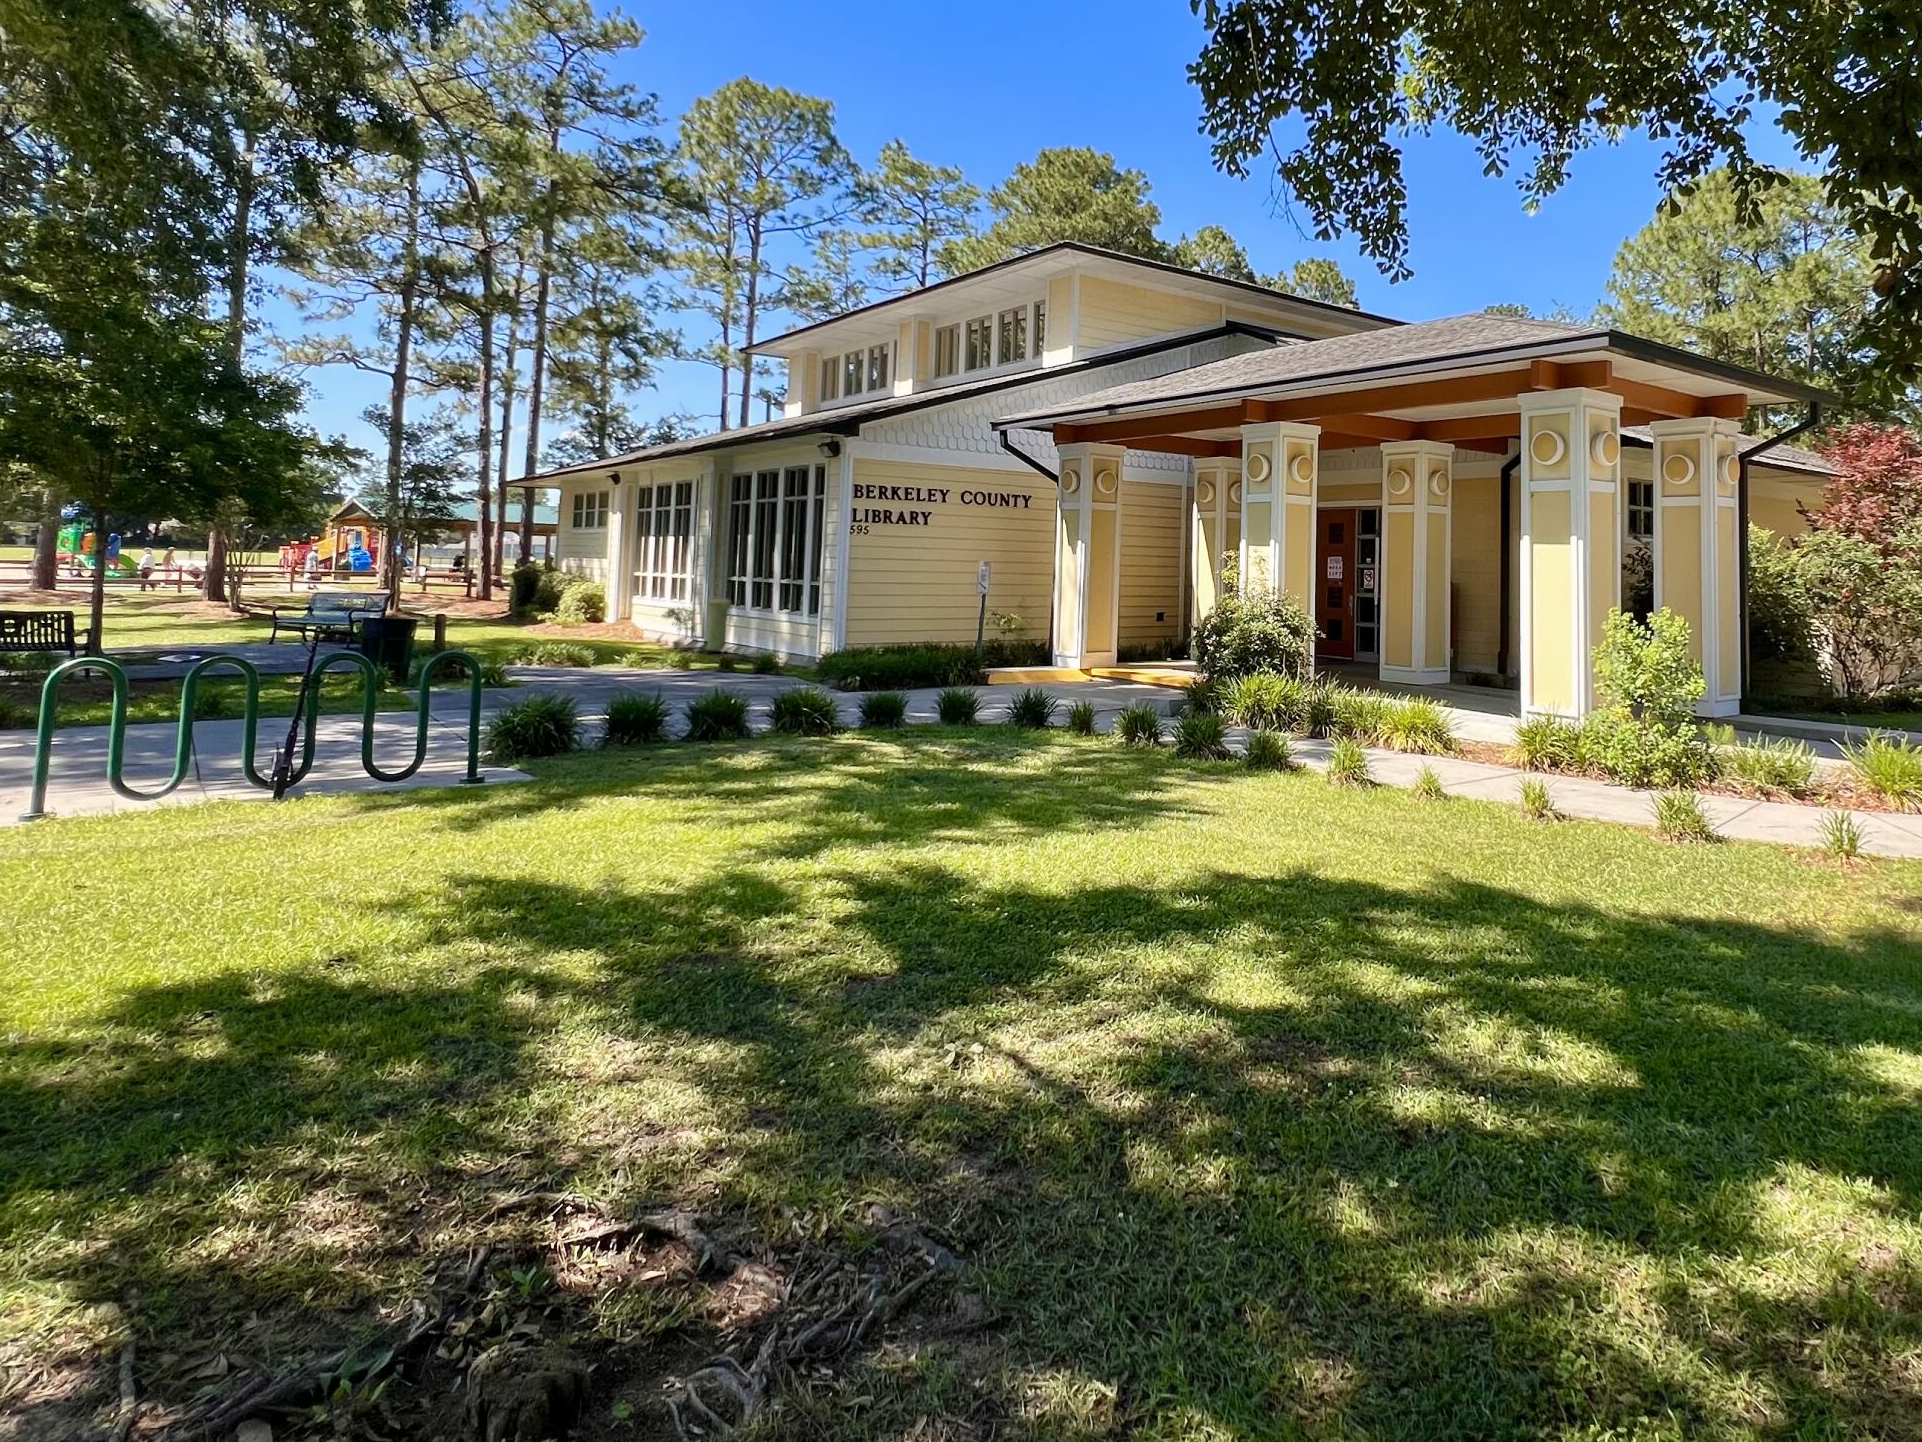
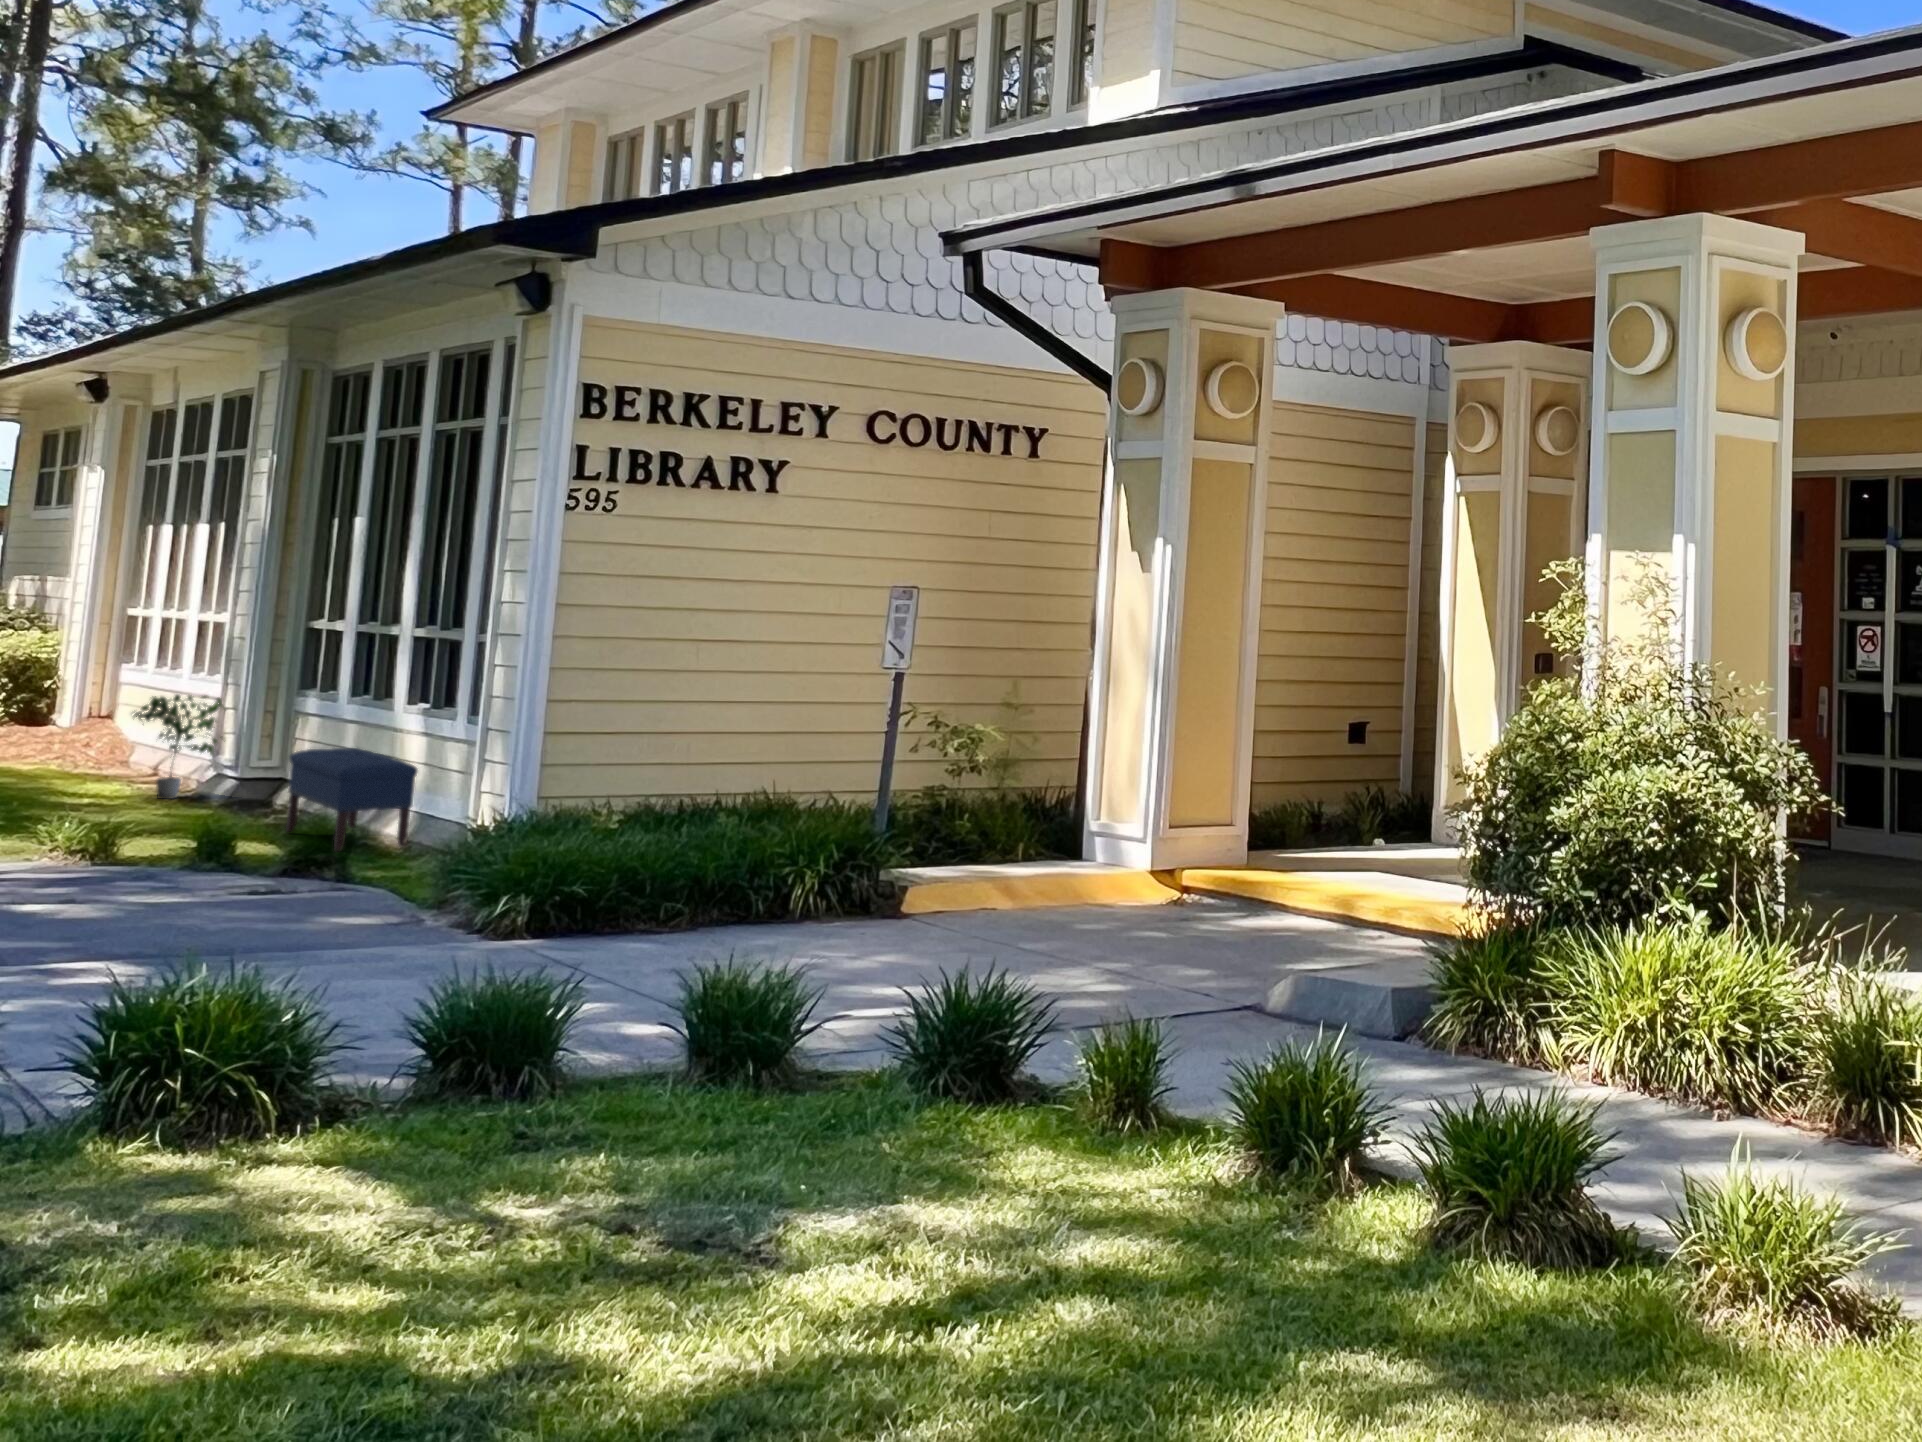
trash can: present [706,597,731,651] -> none [226,670,304,812]
bench: none [738,627,792,668] -> present [286,748,418,851]

